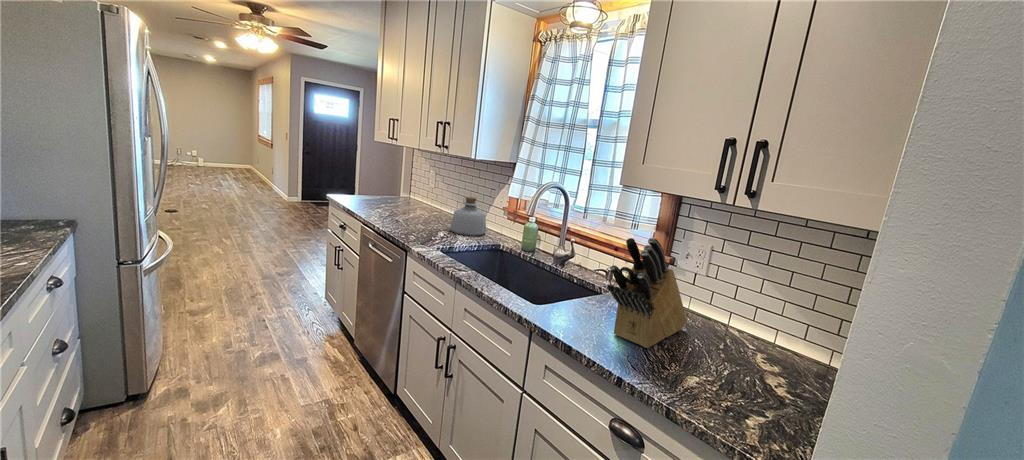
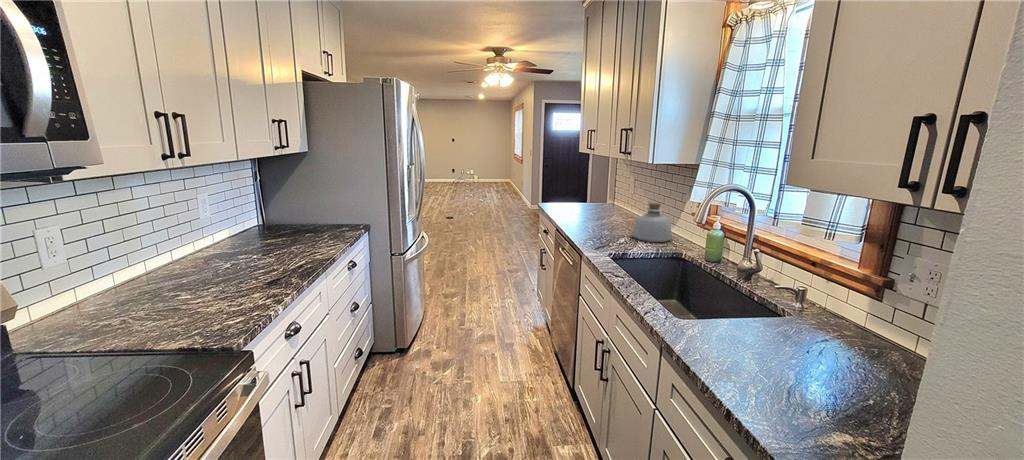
knife block: present [607,238,687,348] -> none [737,249,888,388]

